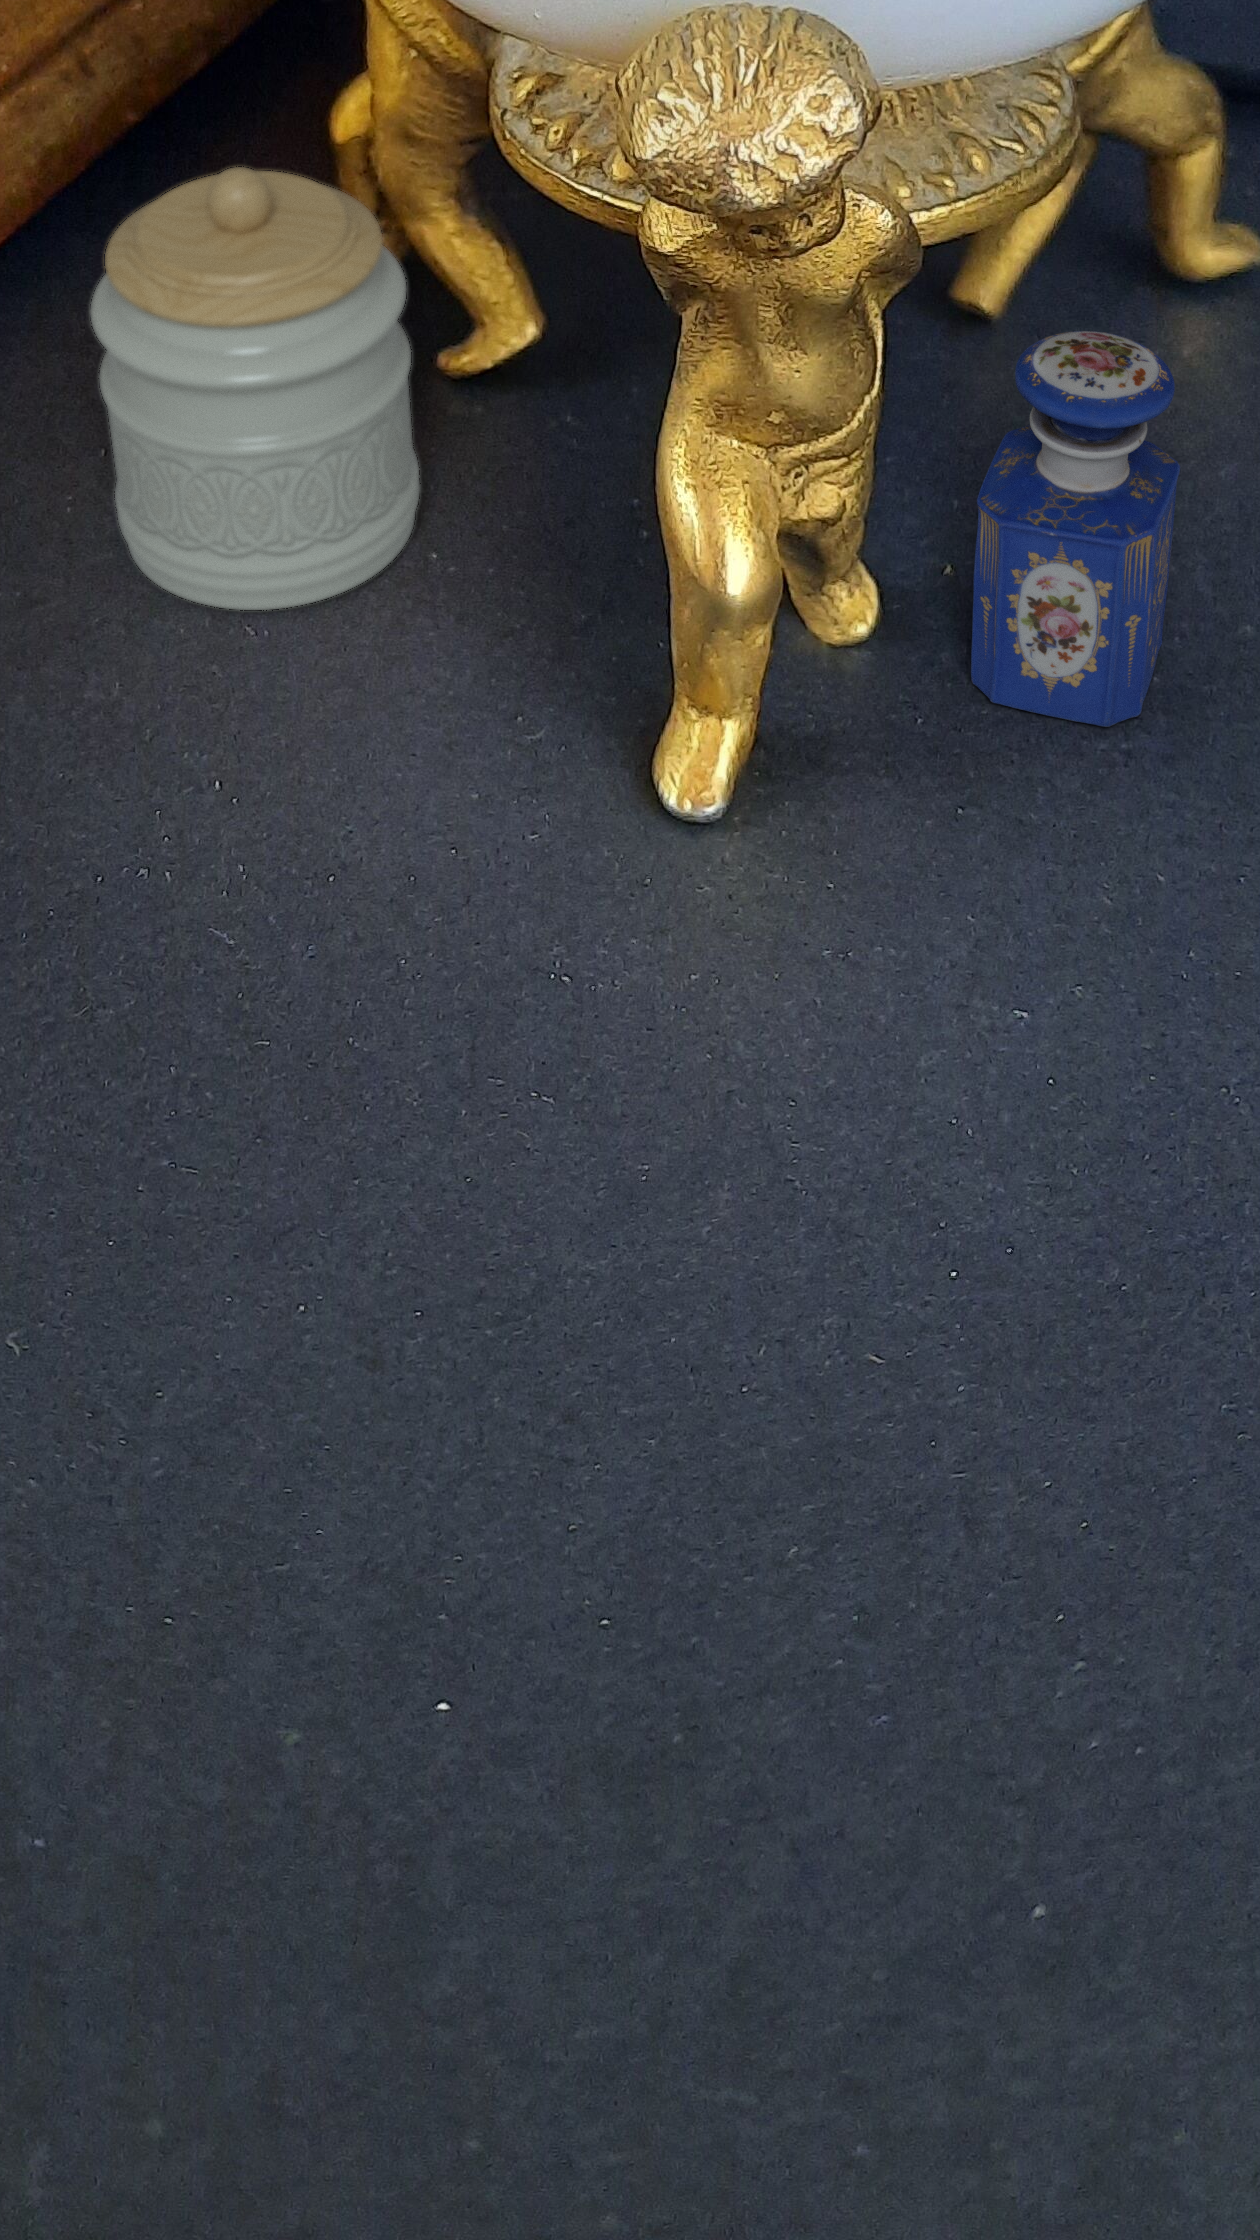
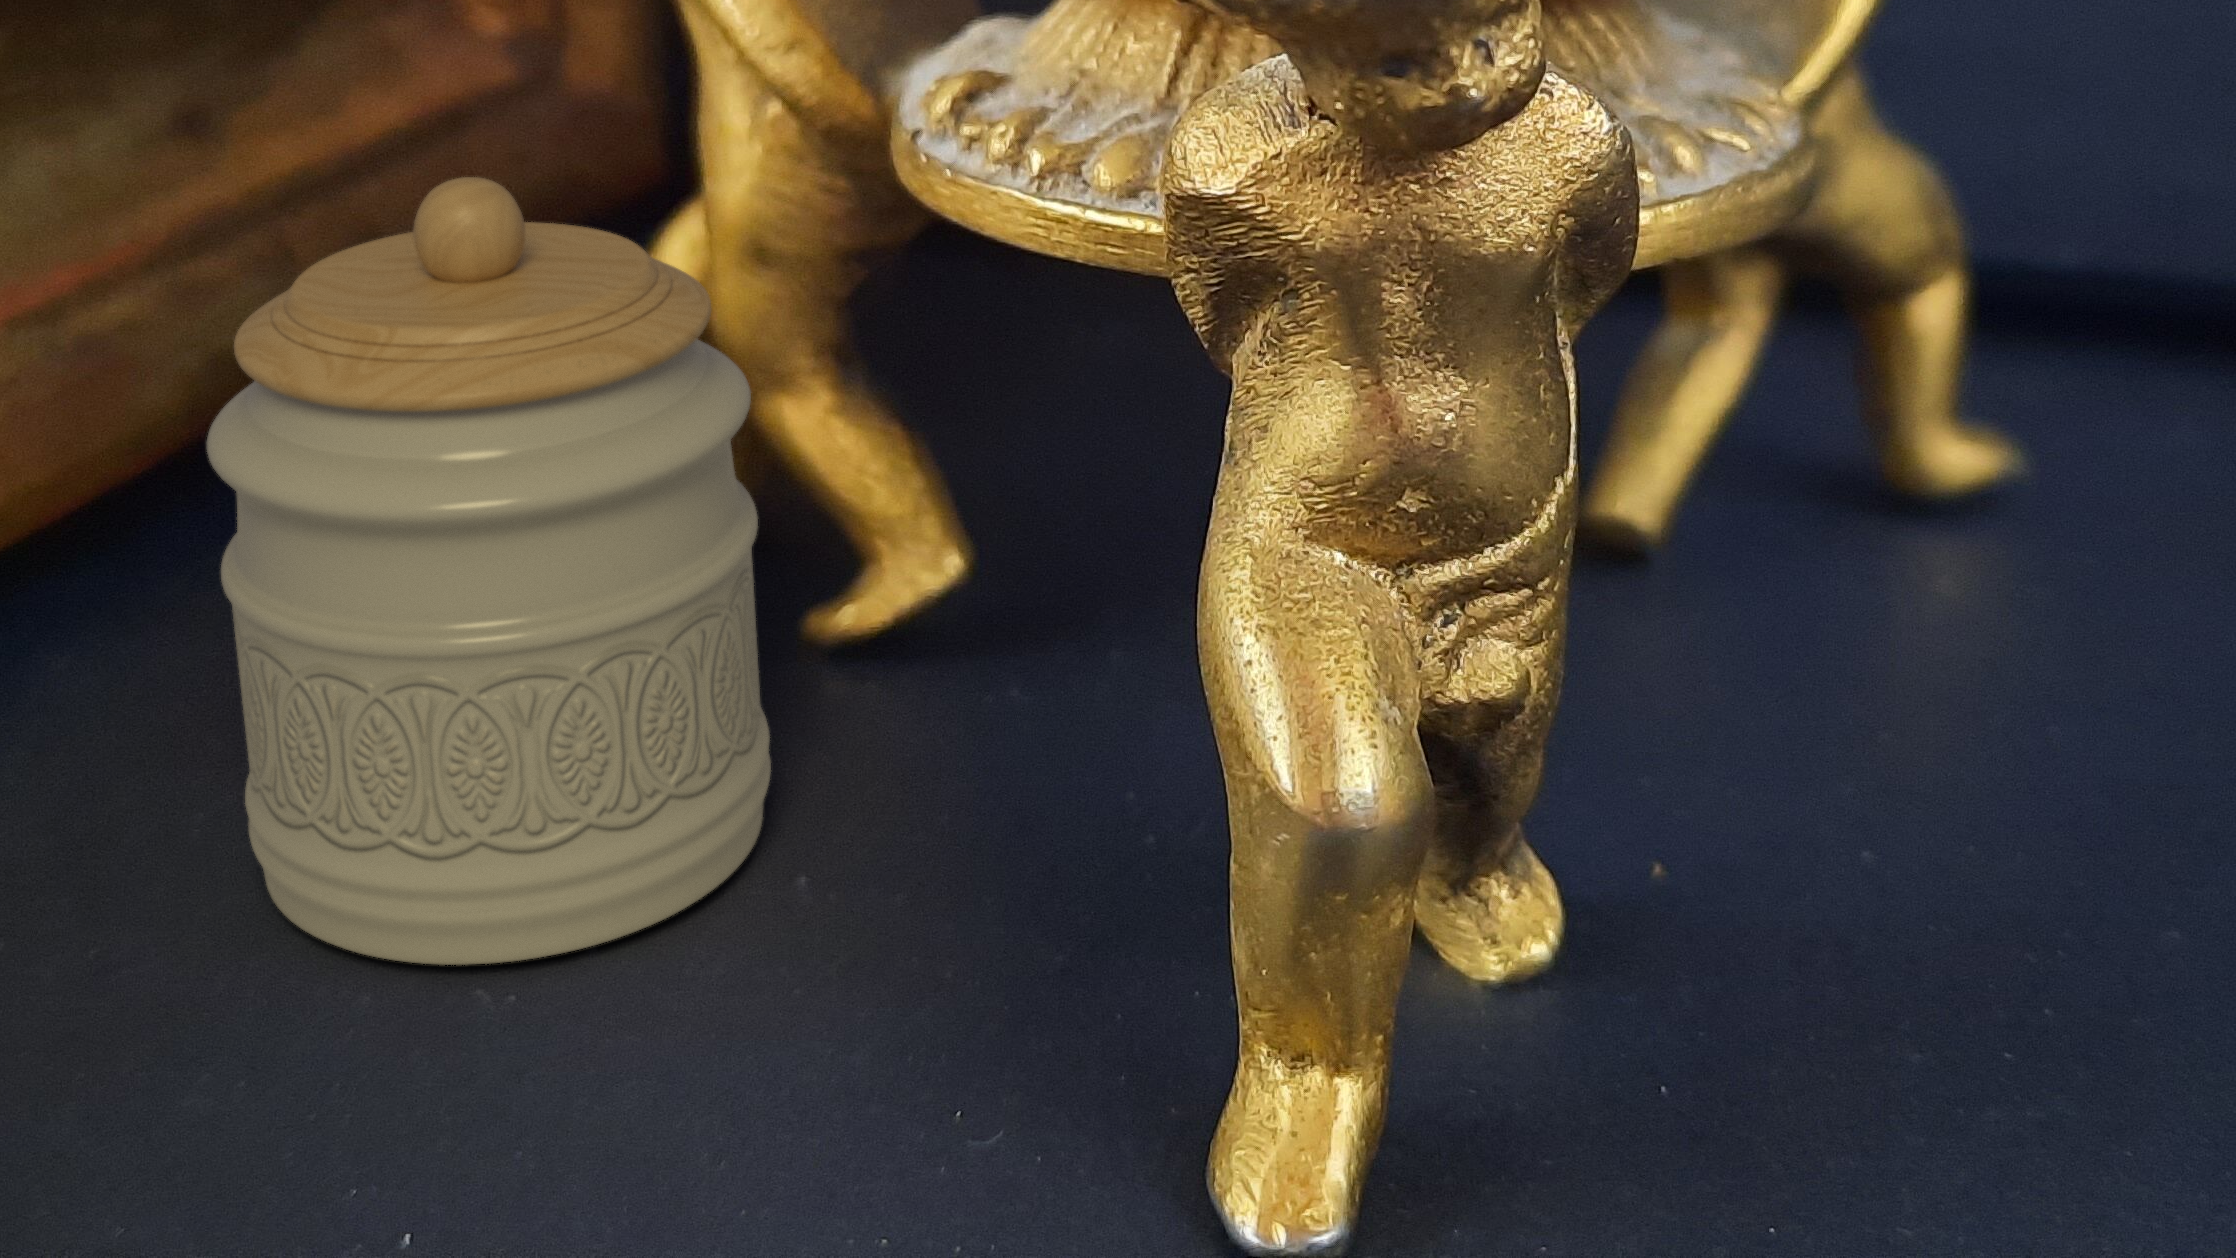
perfume bottle: present [971,331,1180,727] -> none [1752,370,2099,1092]

